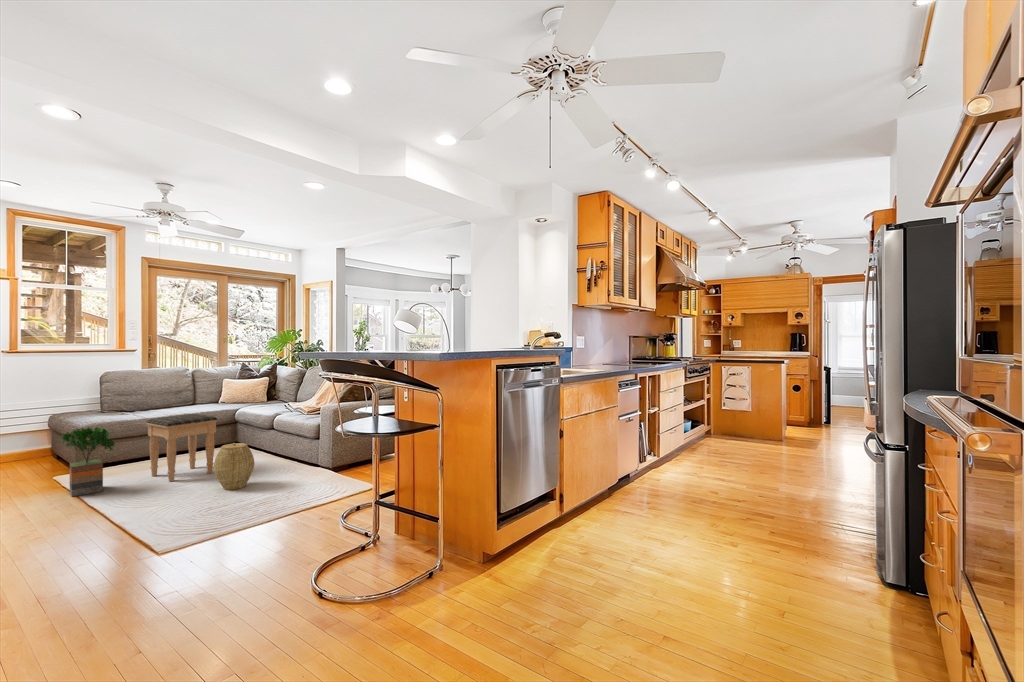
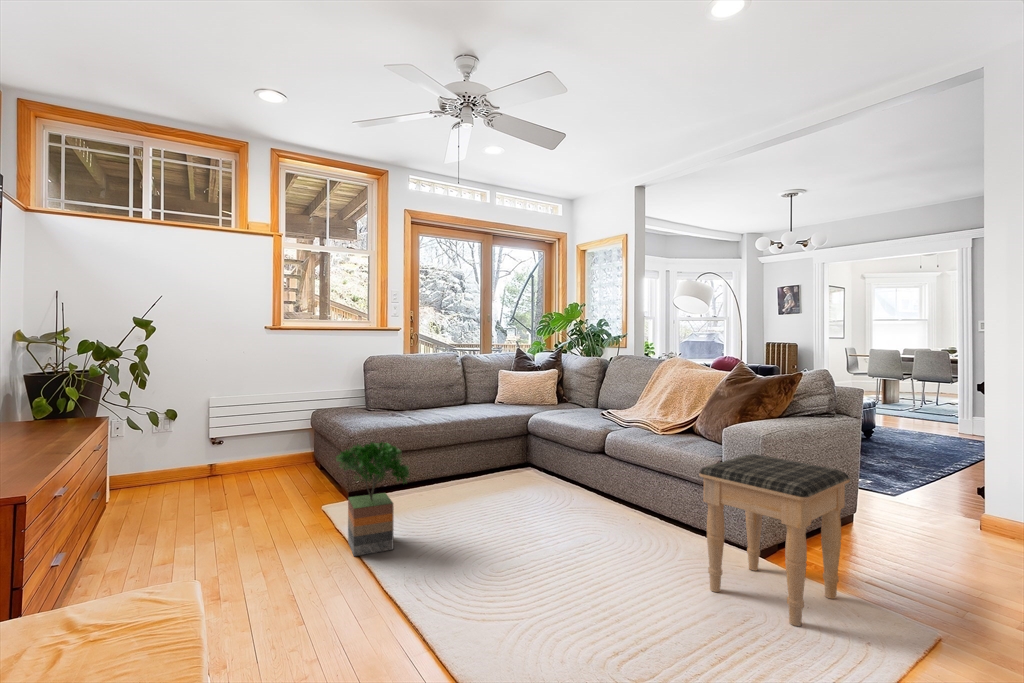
footstool: present [146,414,218,482] -> present [700,454,850,626]
woven basket: present [214,443,254,490] -> none [568,489,635,581]

